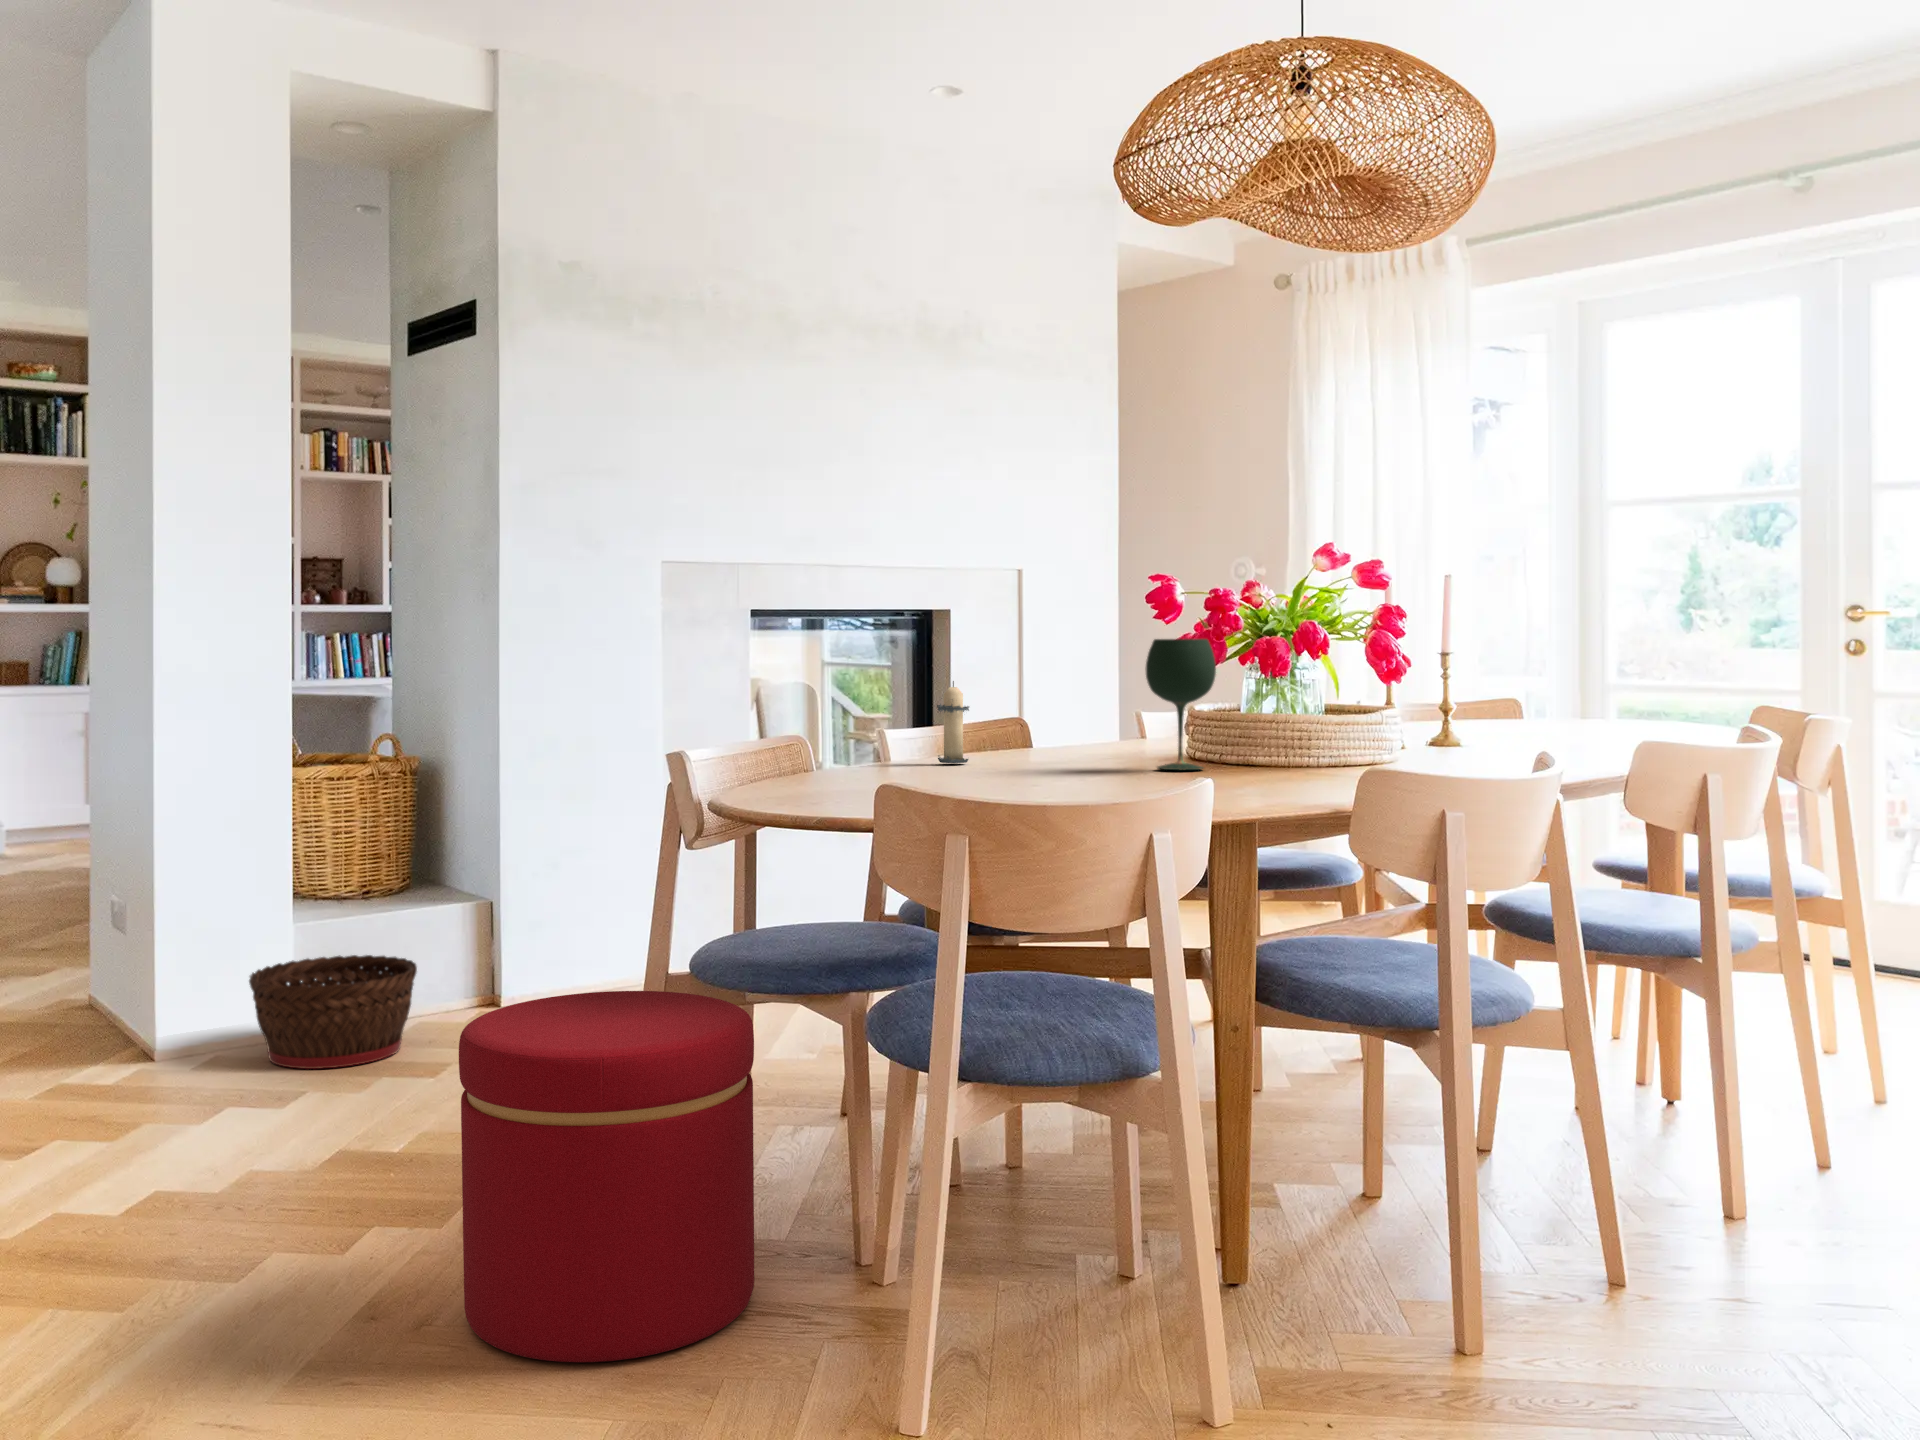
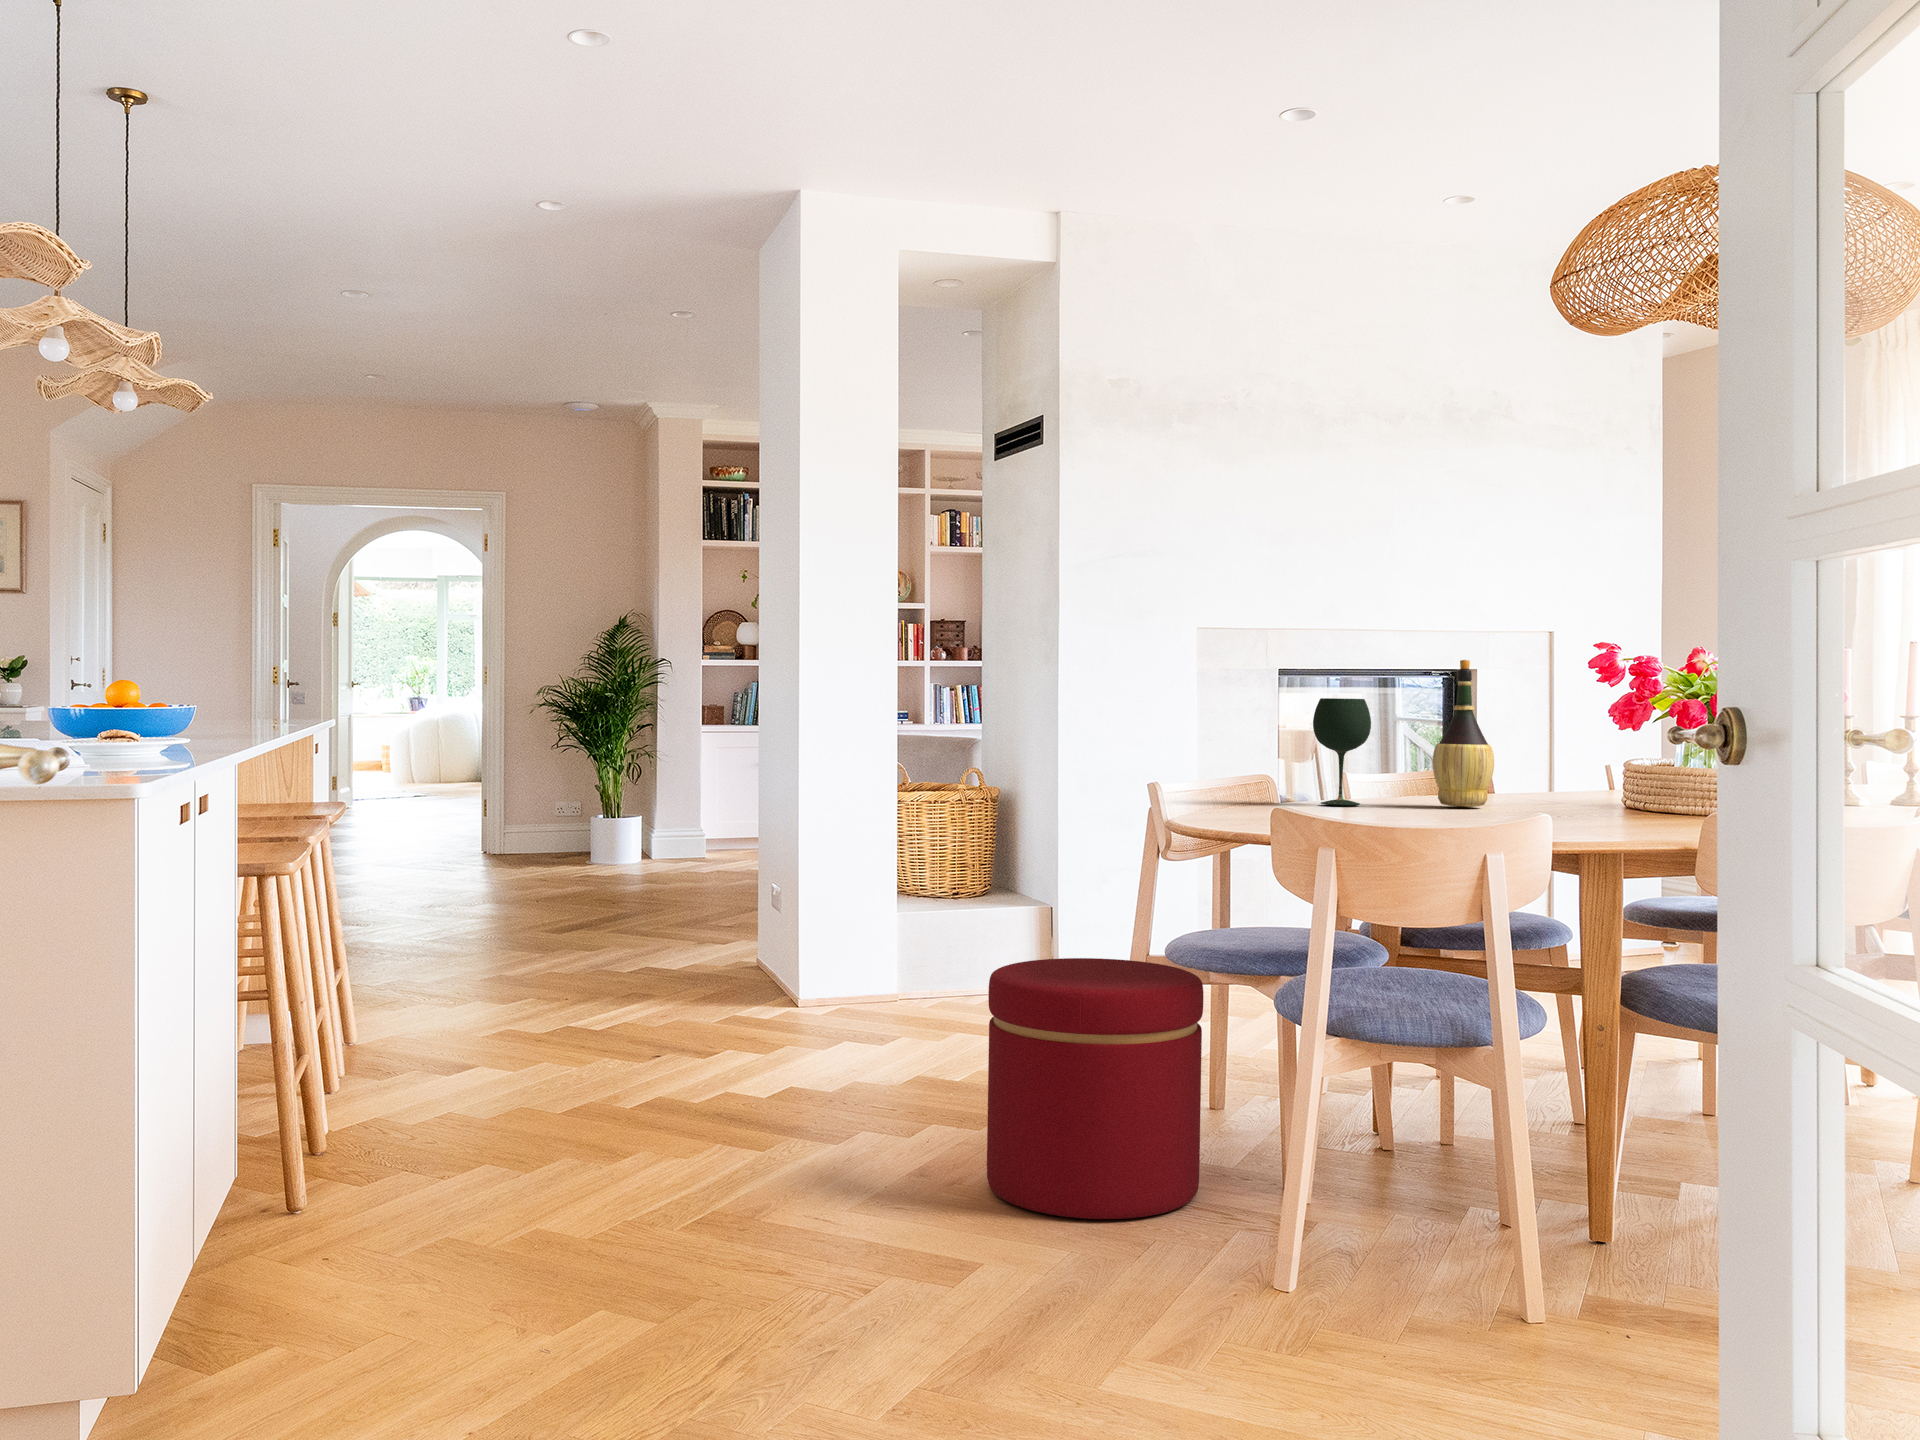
wine bottle: none [993,594,1063,769] -> present [1433,660,1494,807]
wine glass: present [1146,639,1216,770] -> present [1313,698,1371,806]
candle: present [937,681,969,763] -> none [1389,732,1425,802]
basket: present [249,955,417,1069] -> none [864,942,988,1026]

